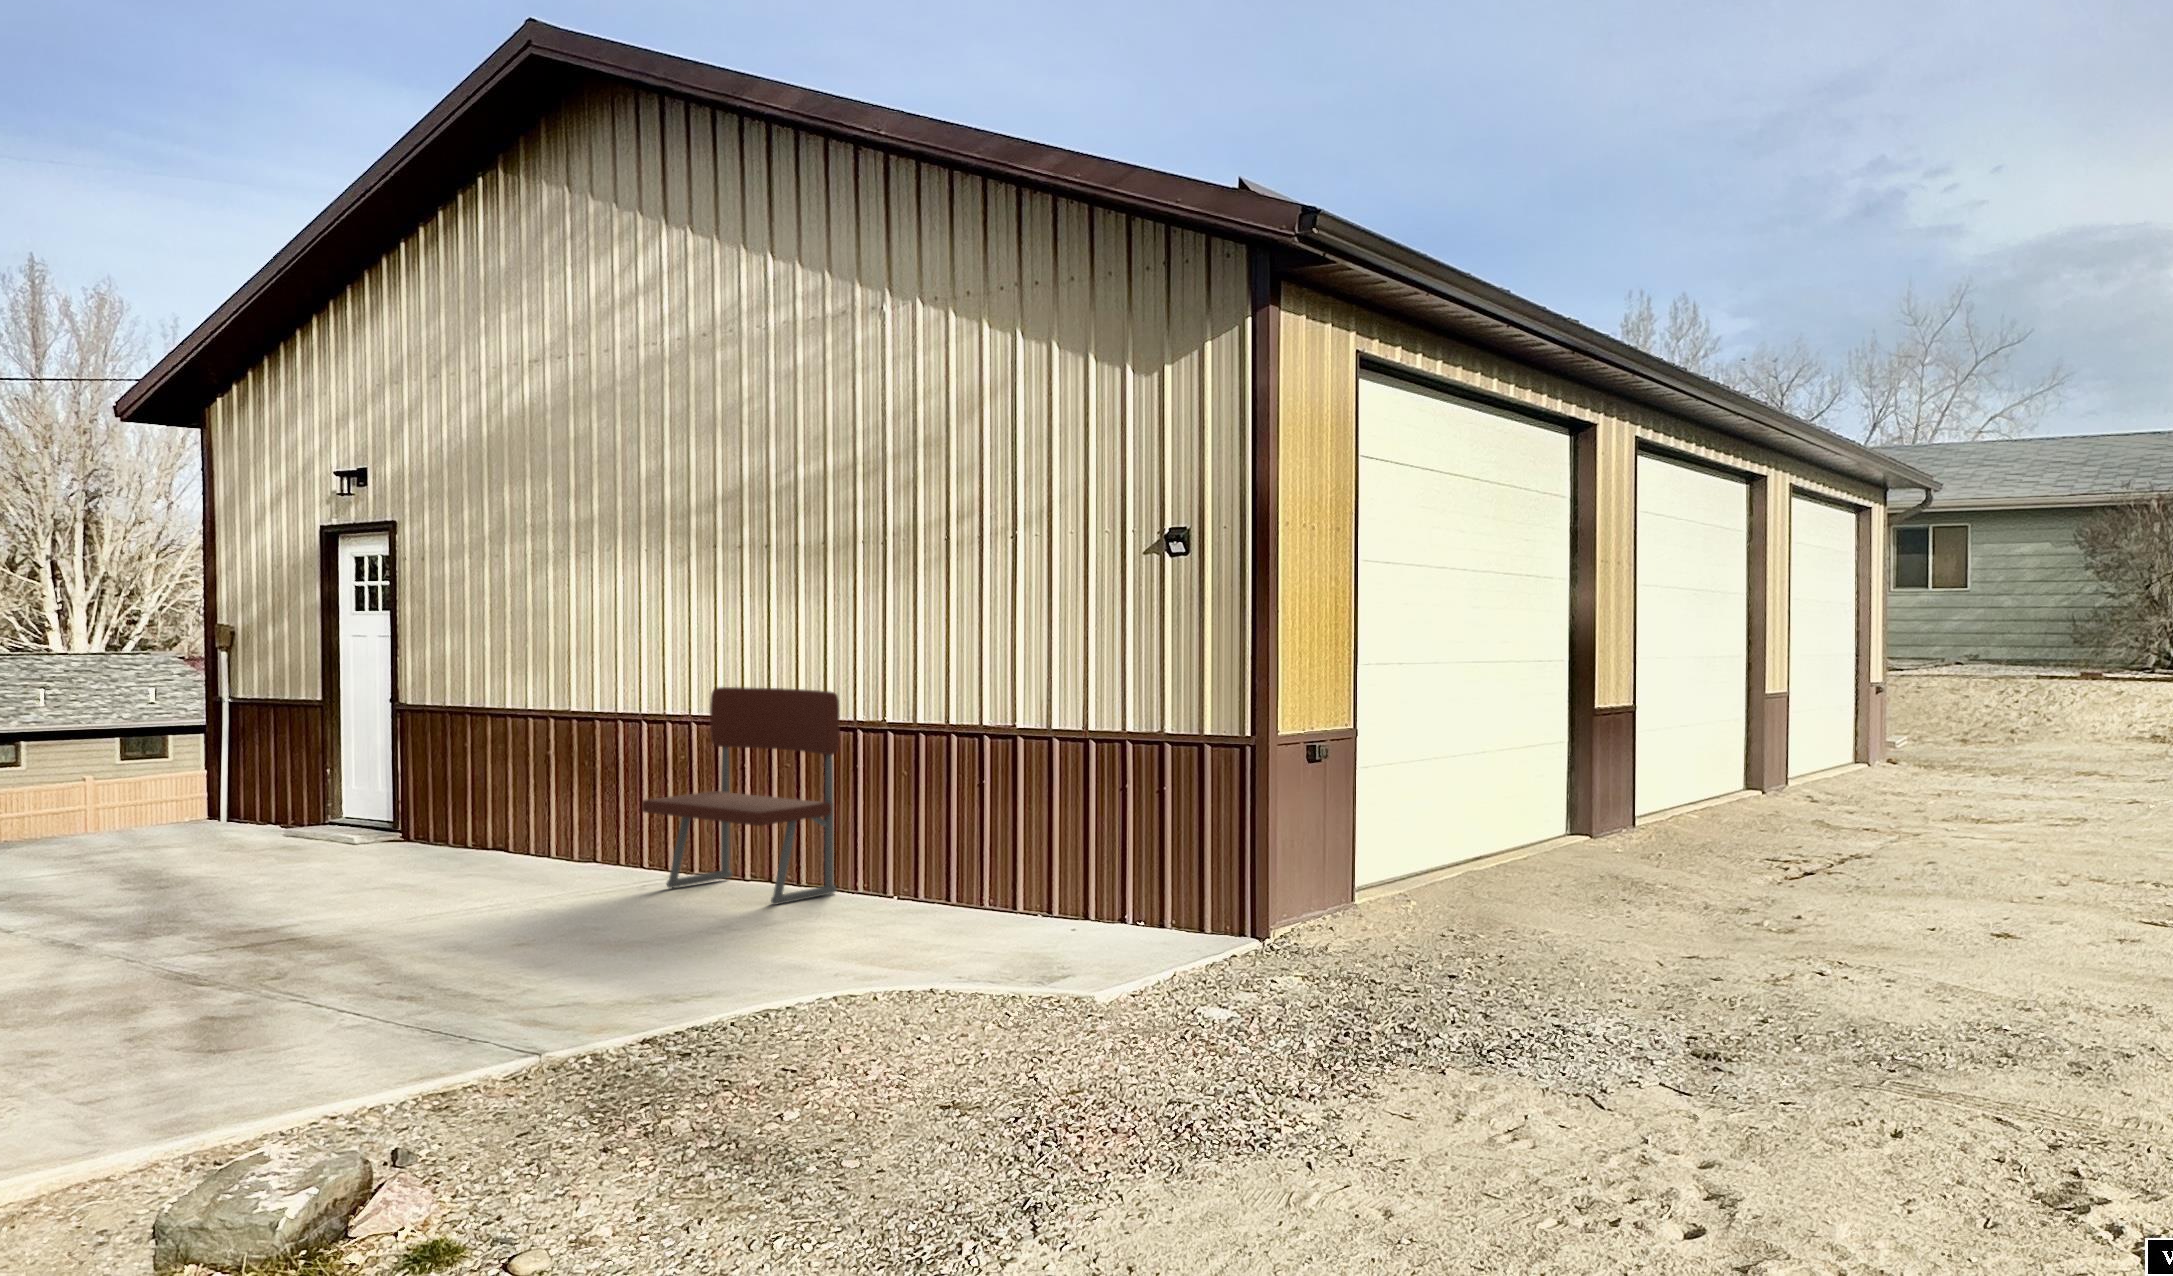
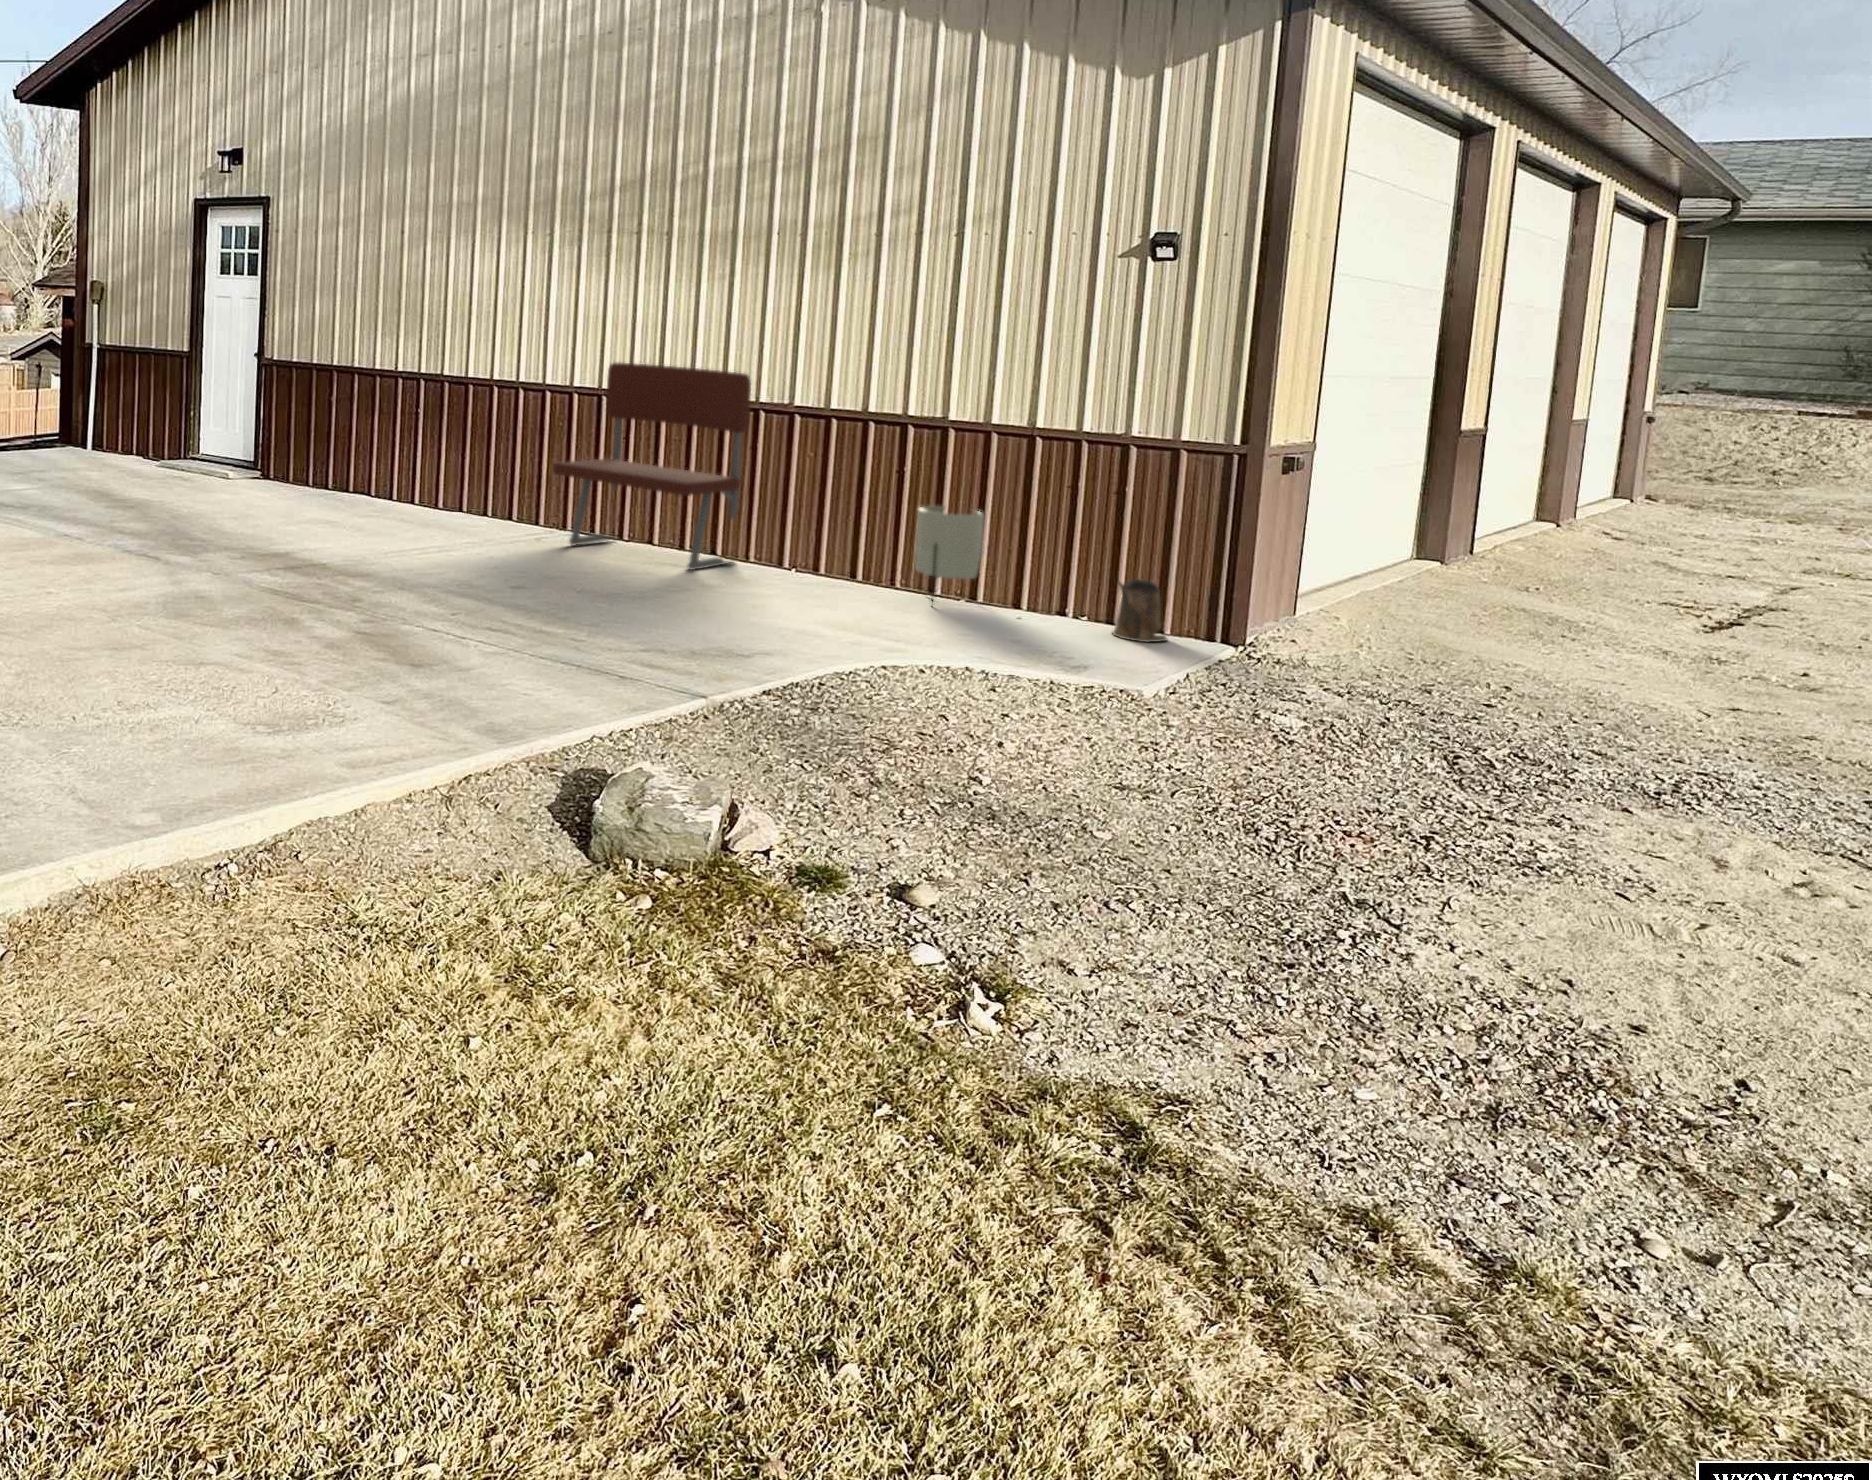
planter: none [980,818,1046,924] -> present [915,506,984,581]
watering can: none [1130,879,1198,943] -> present [1113,579,1167,642]

